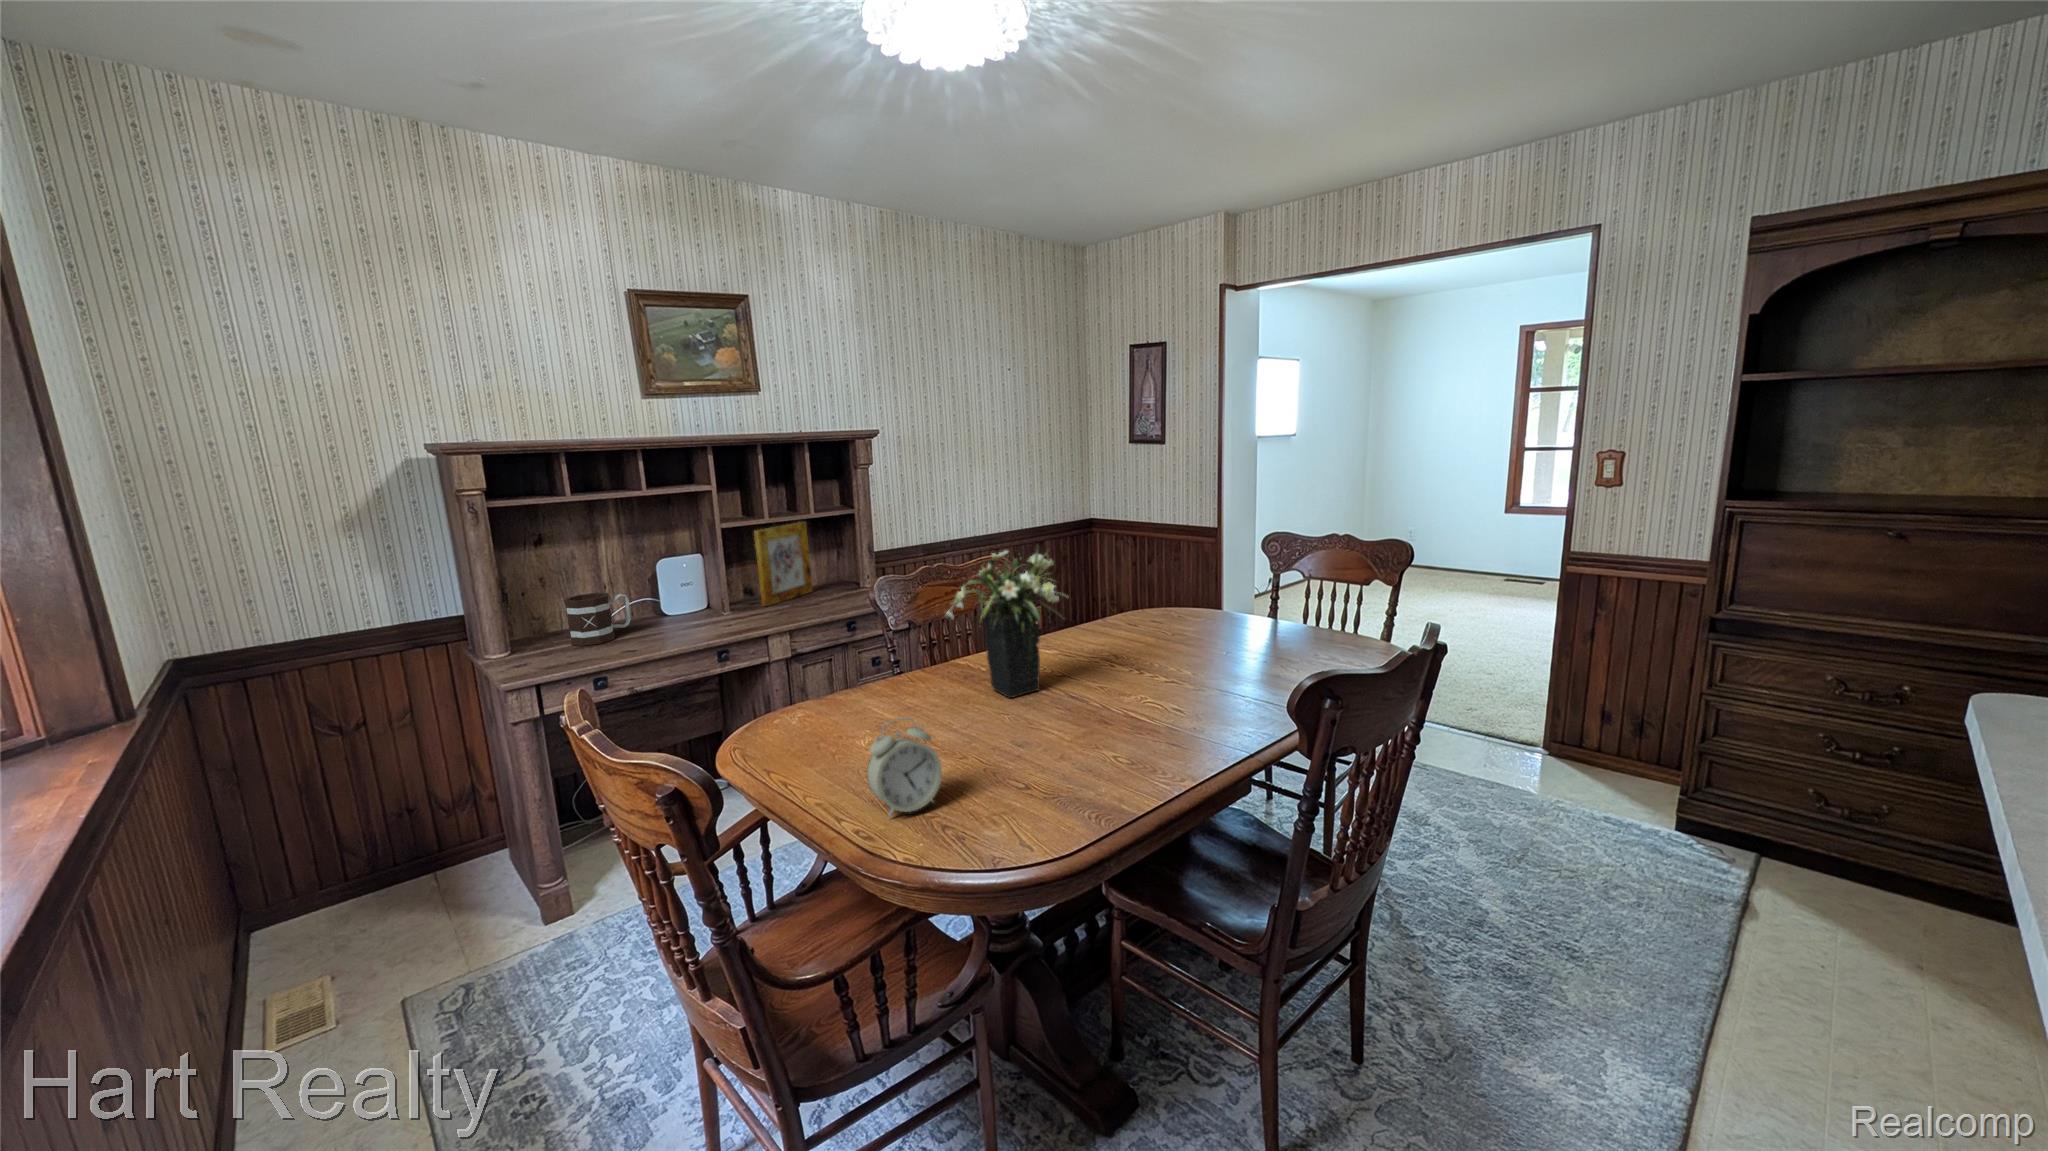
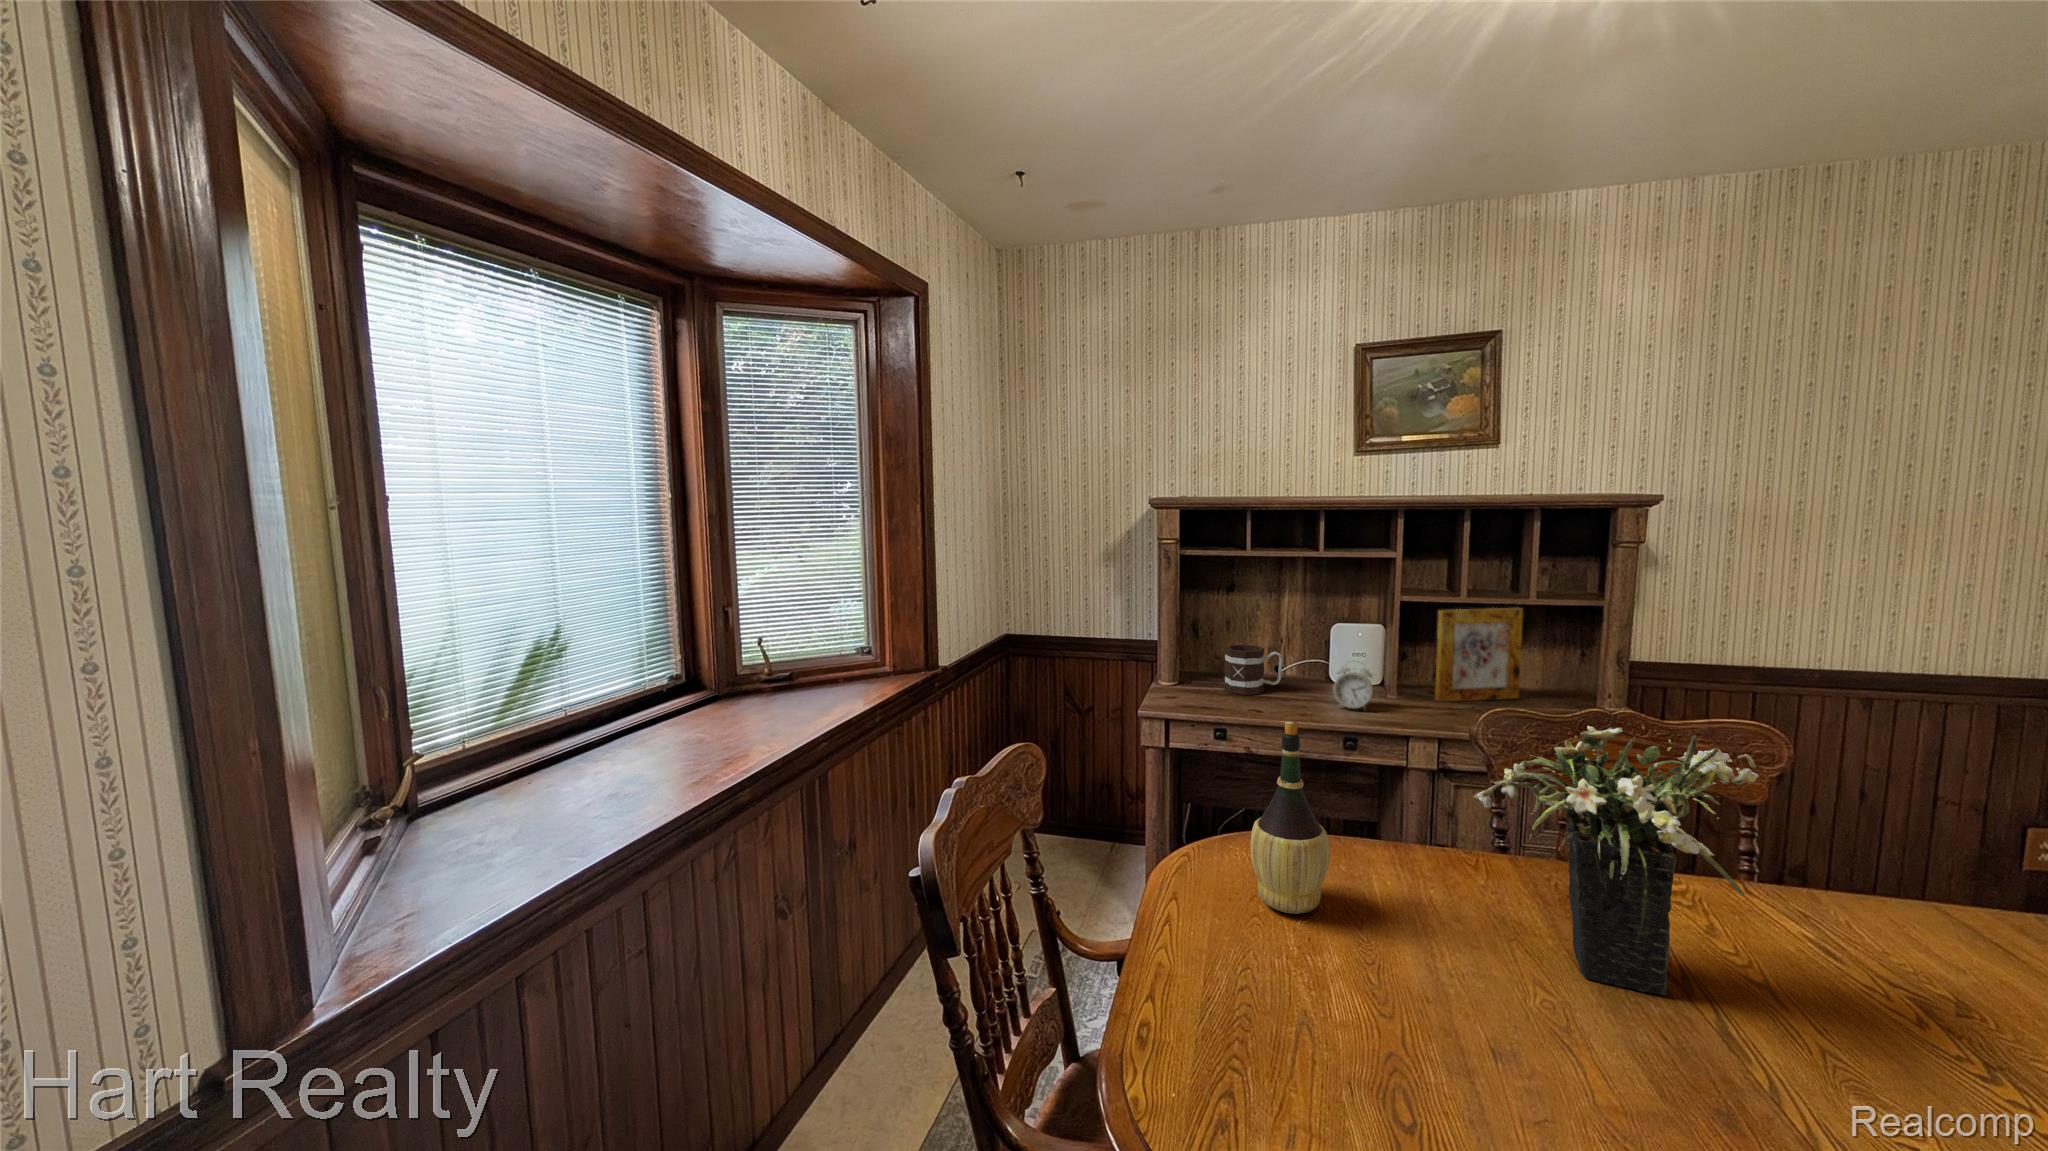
wine bottle: none [813,596,874,744] -> present [1251,721,1330,914]
alarm clock: present [867,718,942,816] -> present [1333,667,1373,708]

